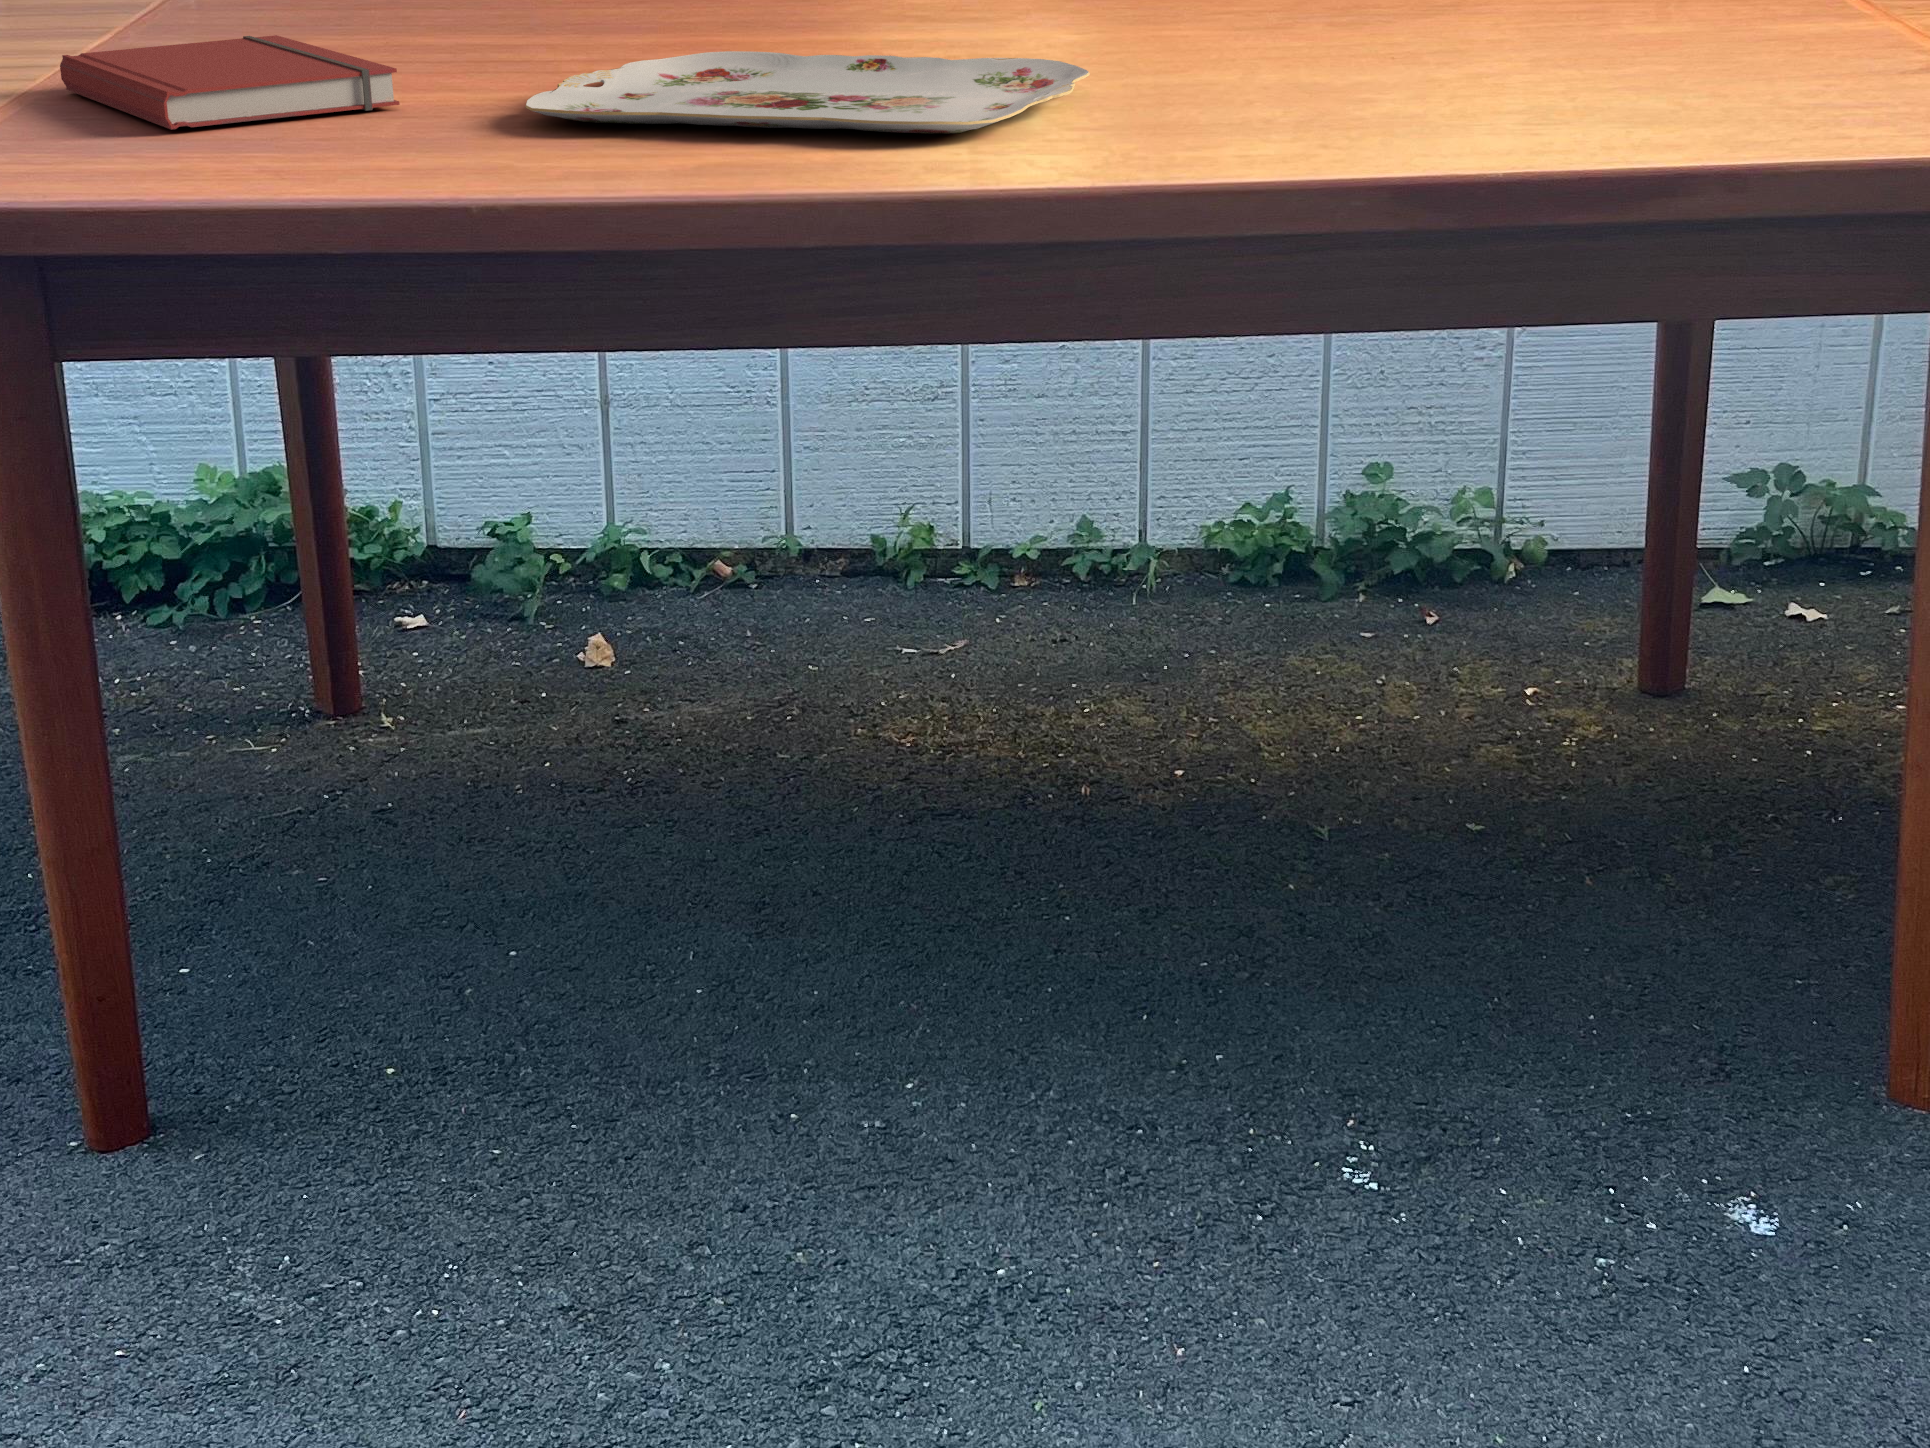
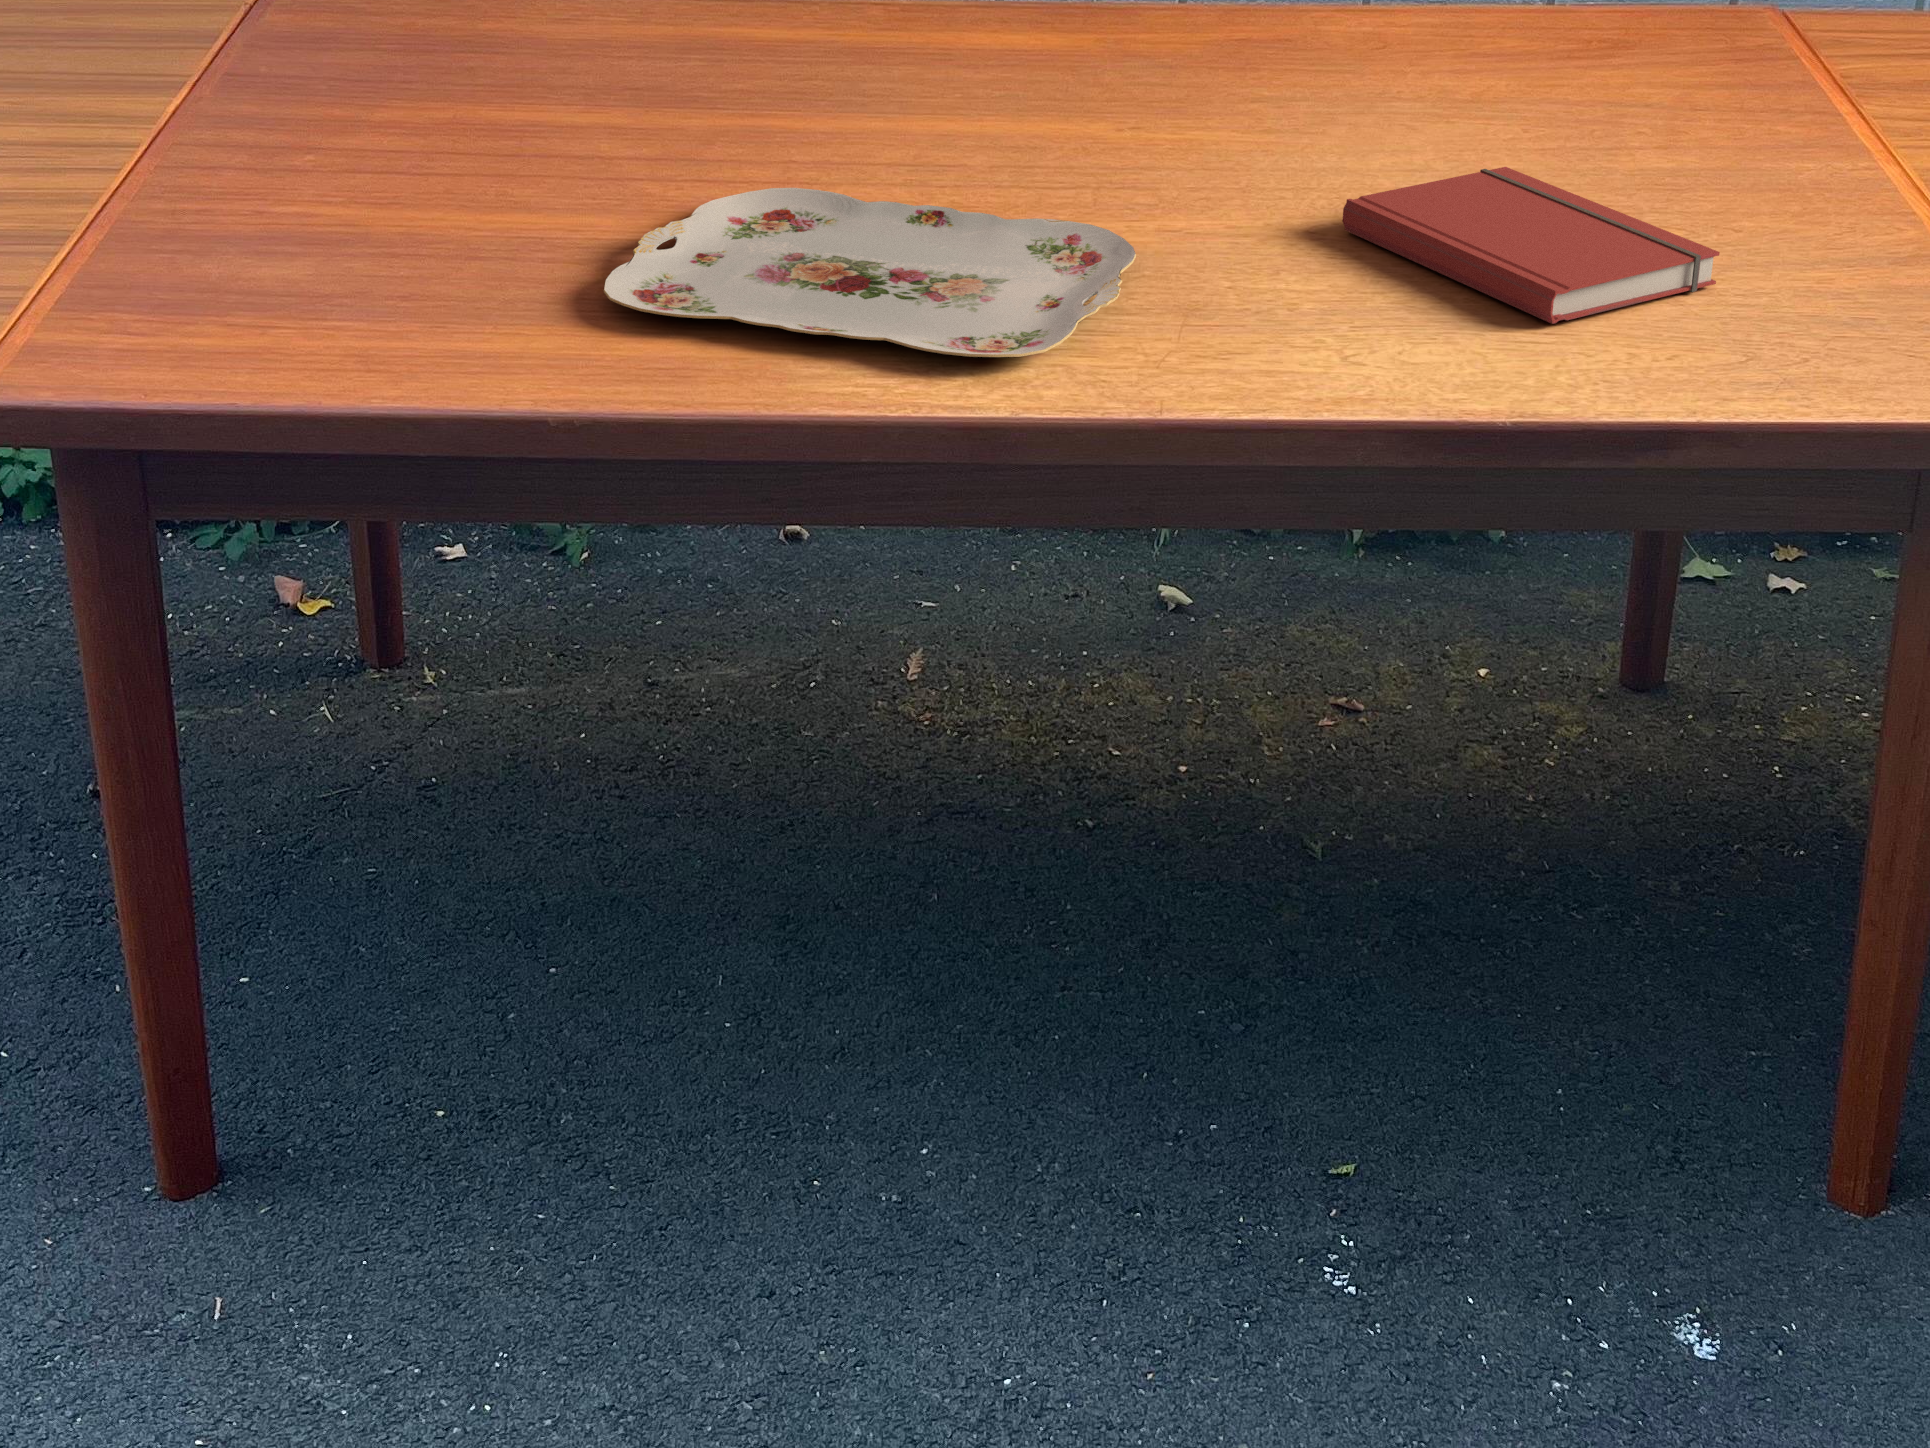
book: present [60,35,400,130] -> present [1342,167,1720,324]

